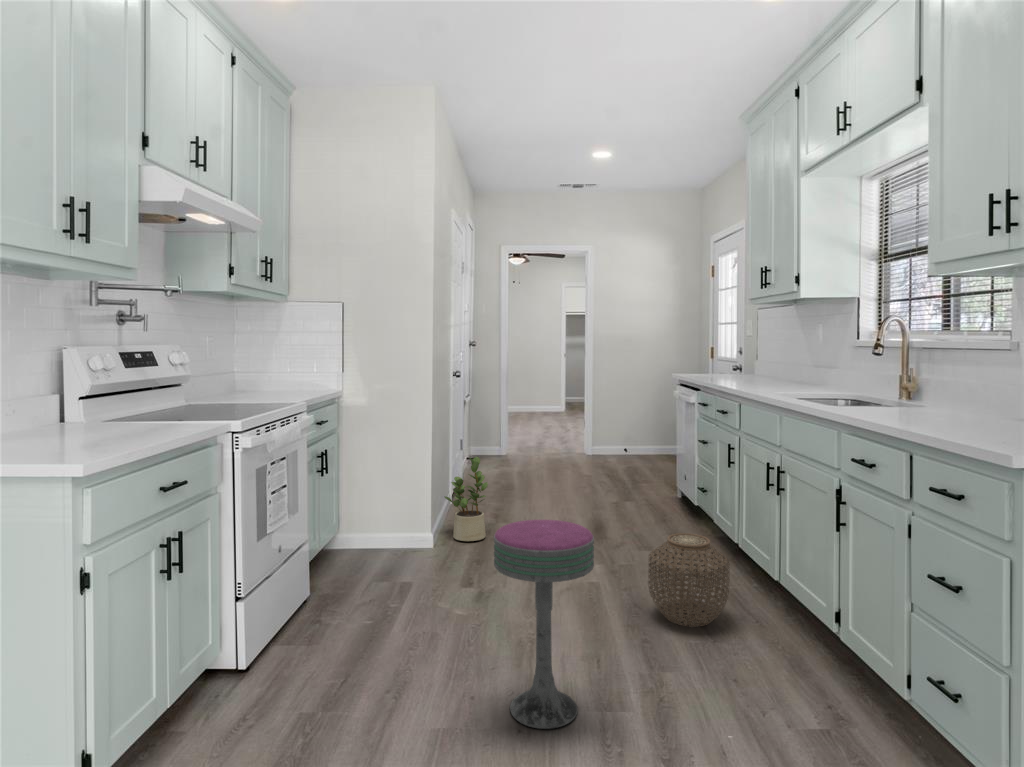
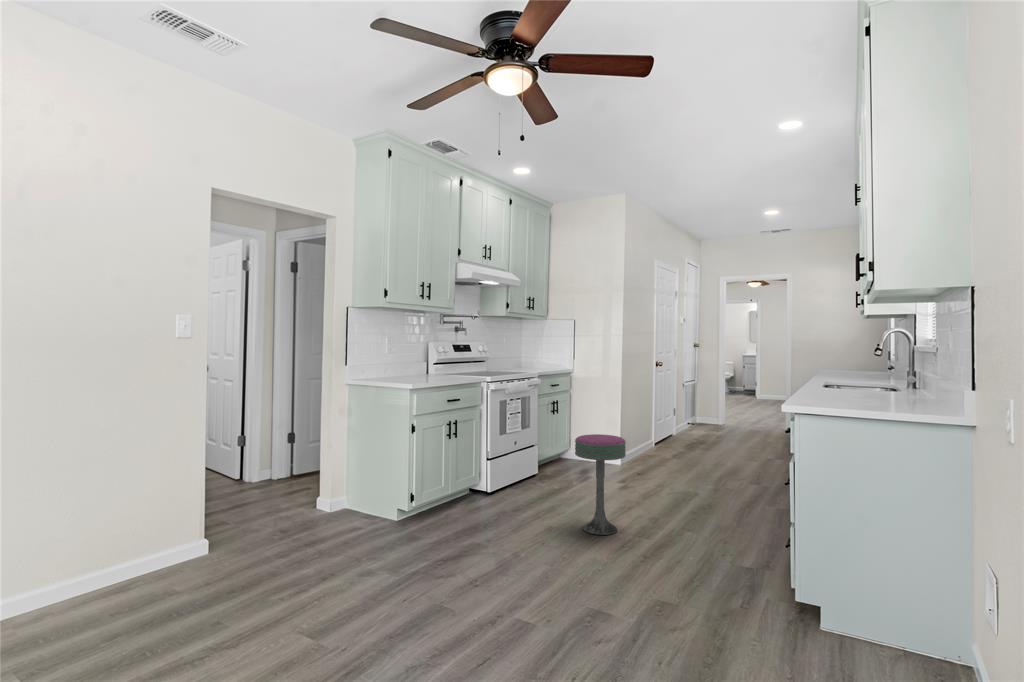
potted plant: present [445,457,488,541] -> none [632,412,660,466]
woven basket: present [648,533,729,627] -> none [706,464,759,523]

